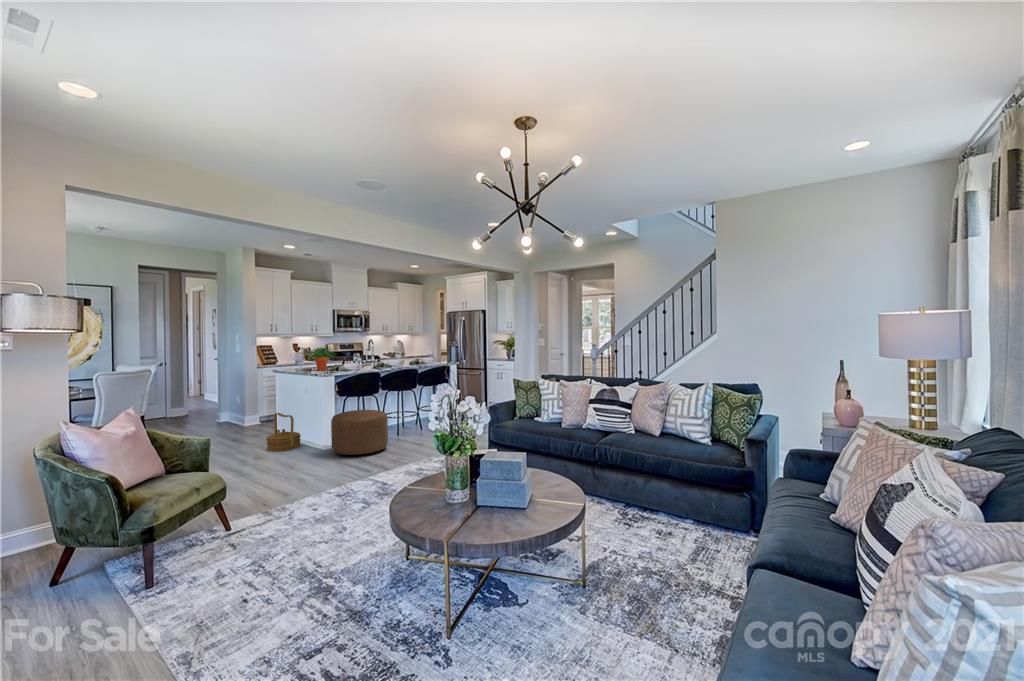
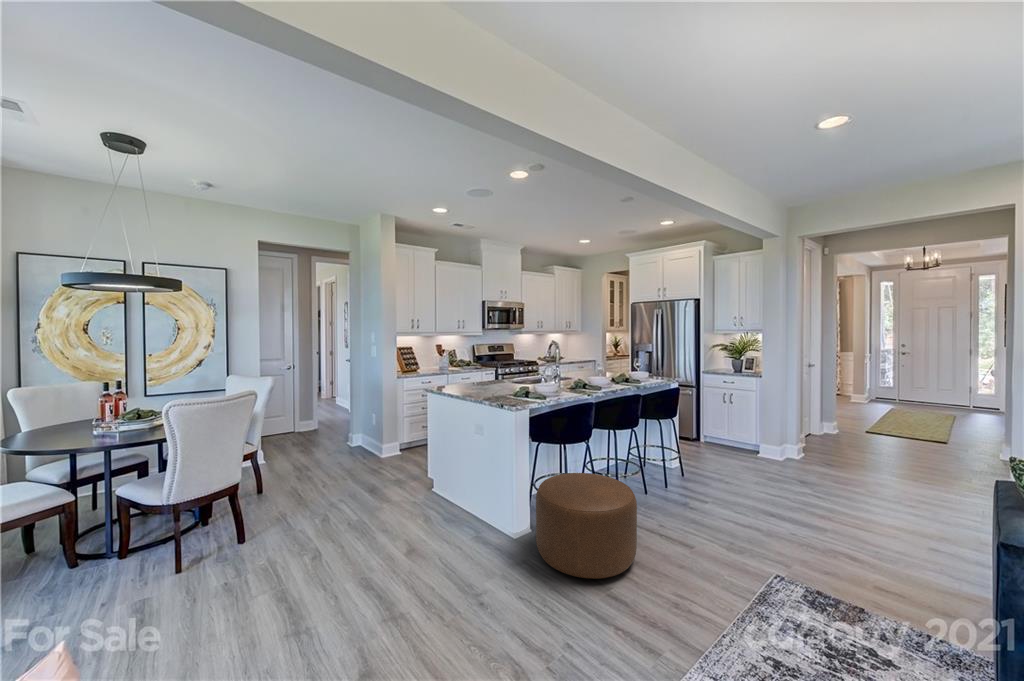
potted plant: present [310,348,333,371] -> none [476,357,520,395]
woven basket: present [266,413,301,451] -> none [421,465,473,538]

